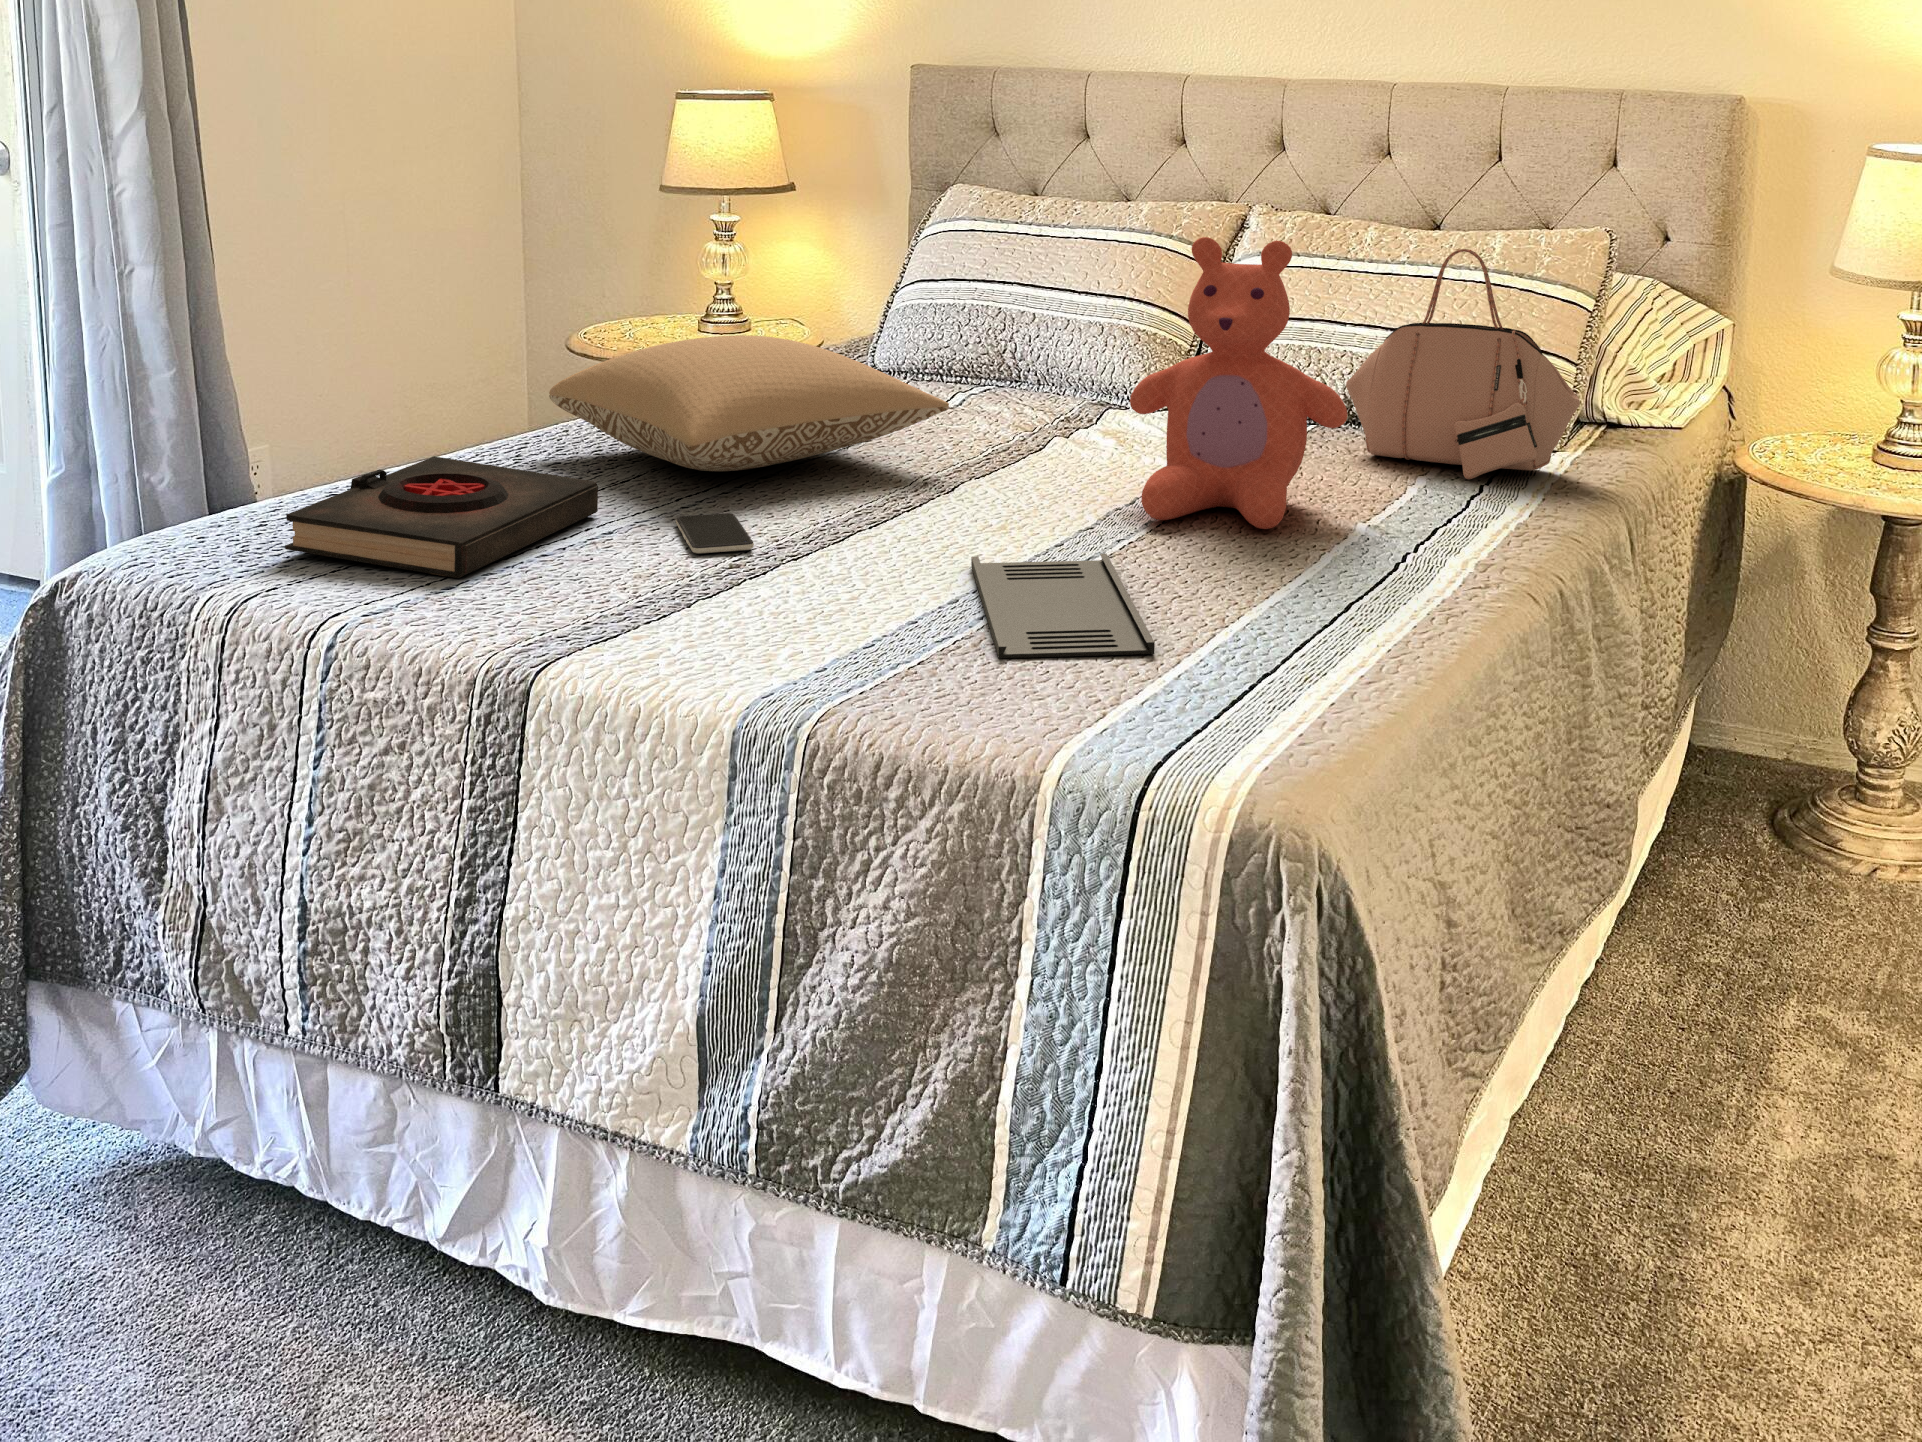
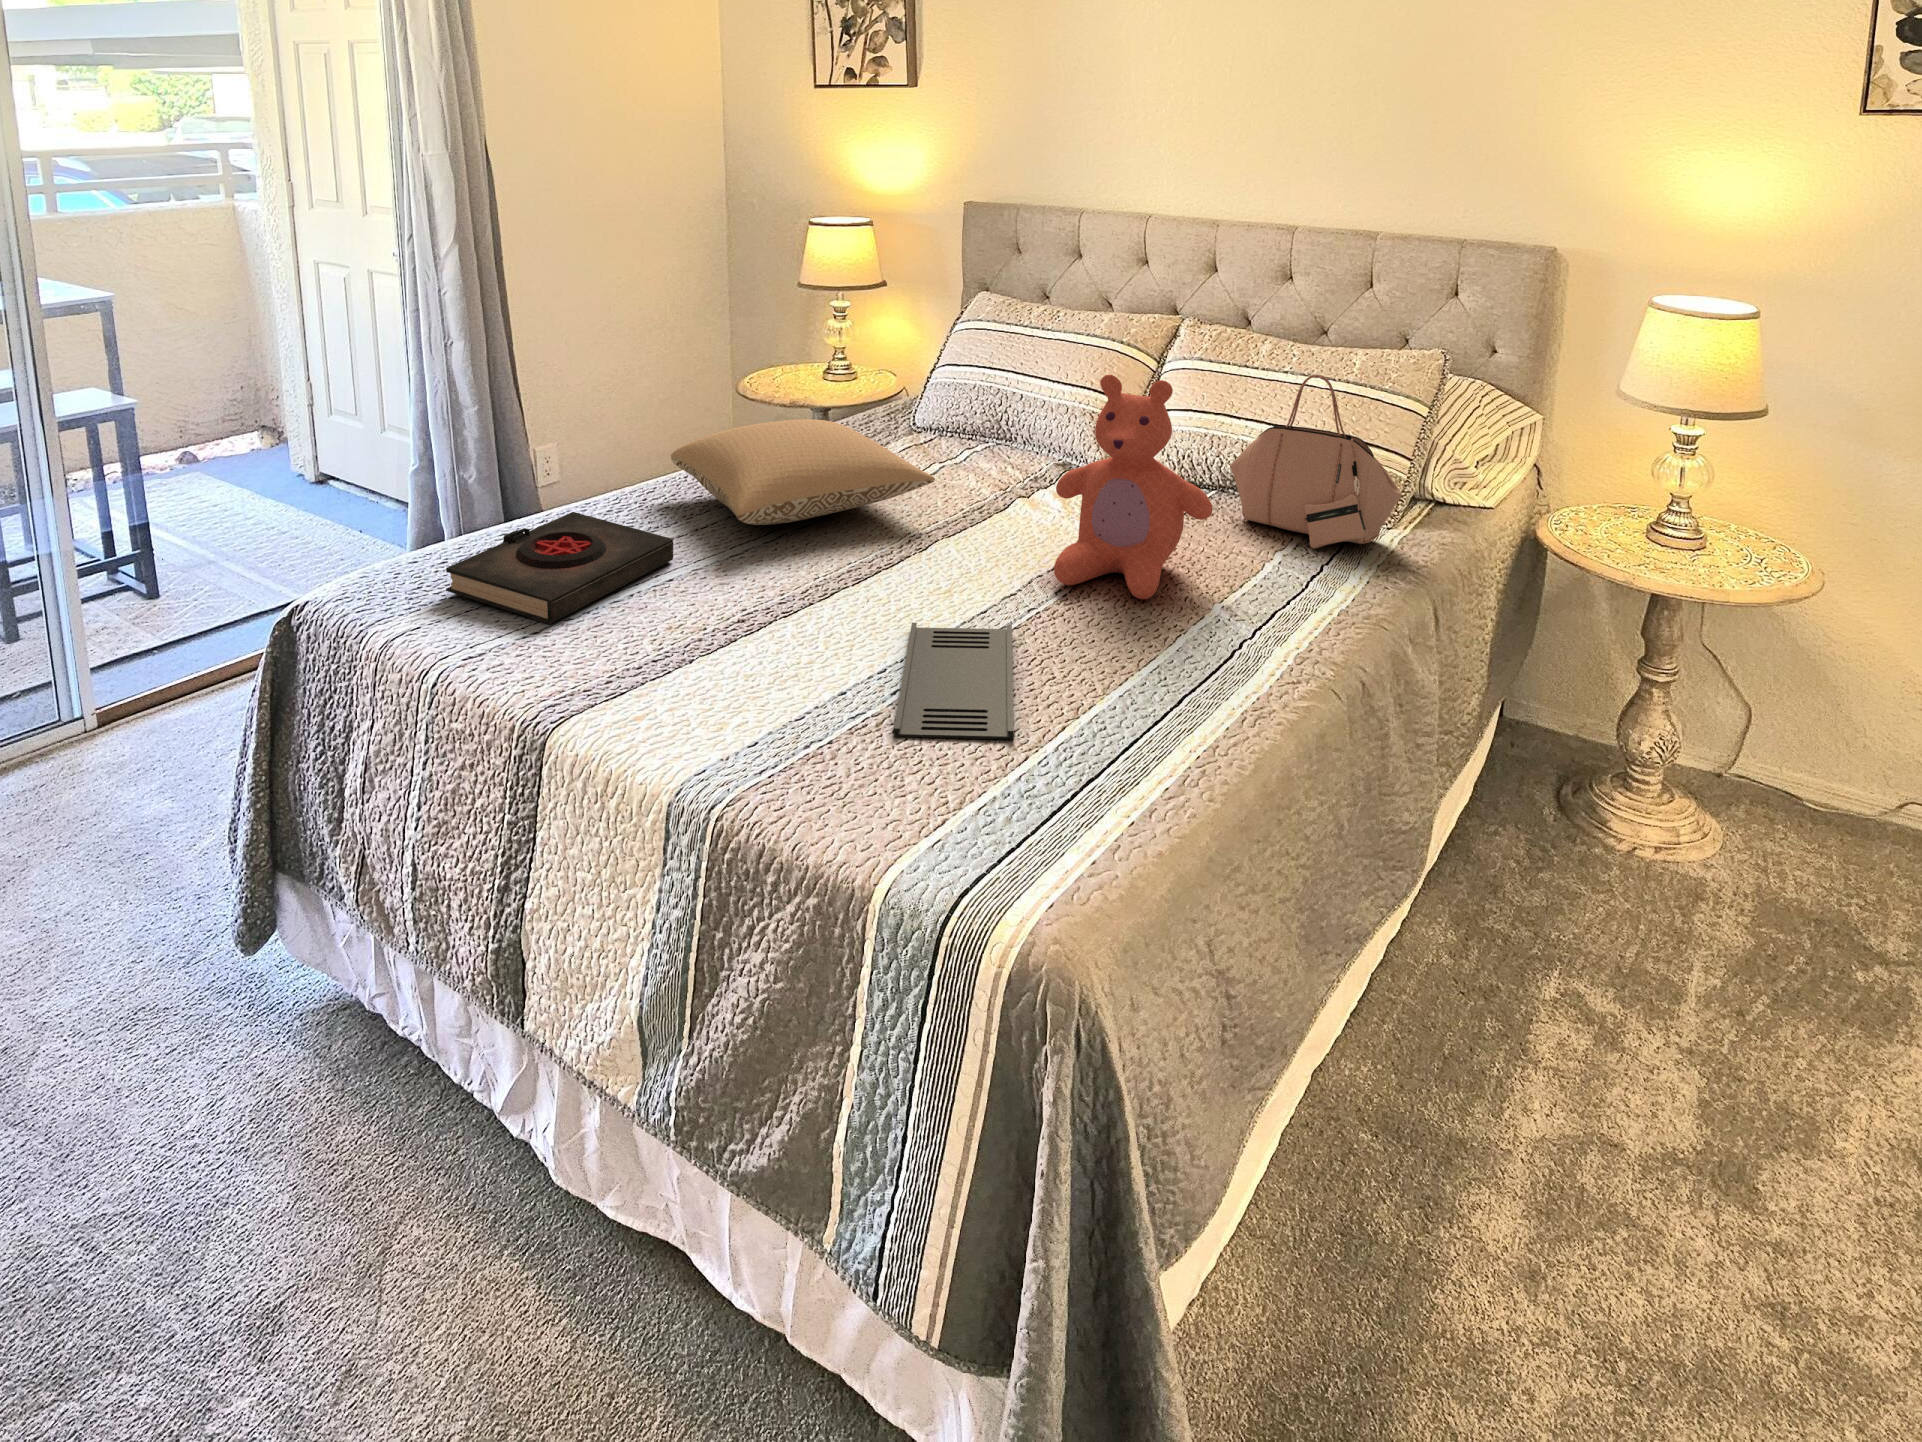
smartphone: present [676,513,754,553] -> none [720,566,765,606]

